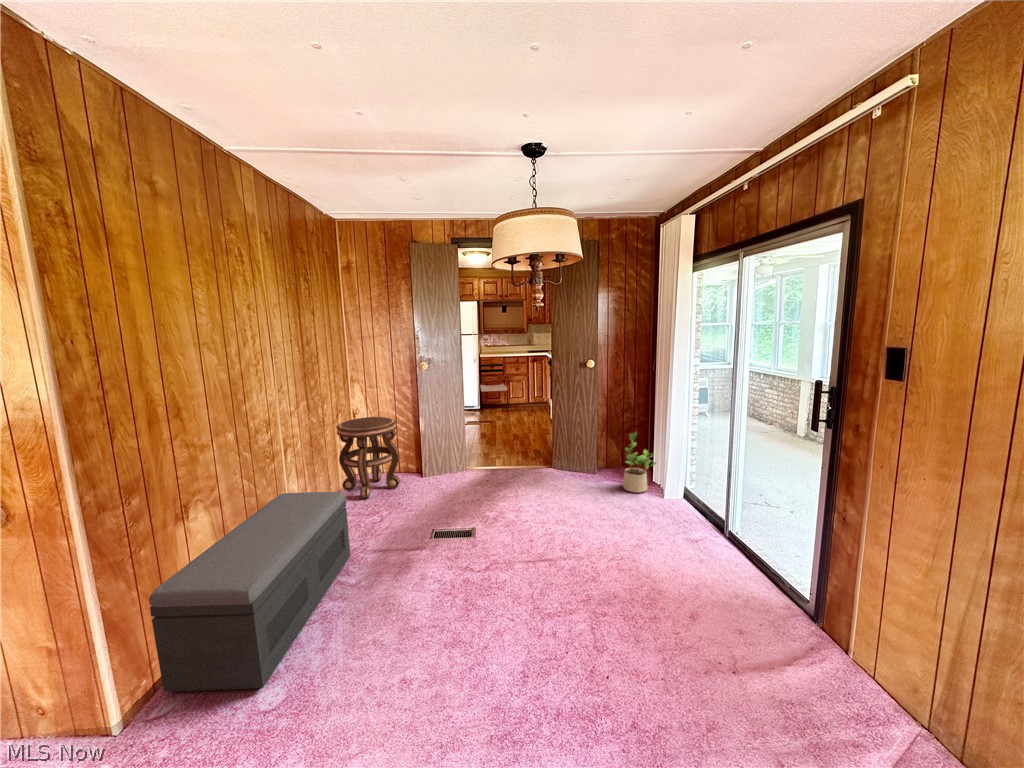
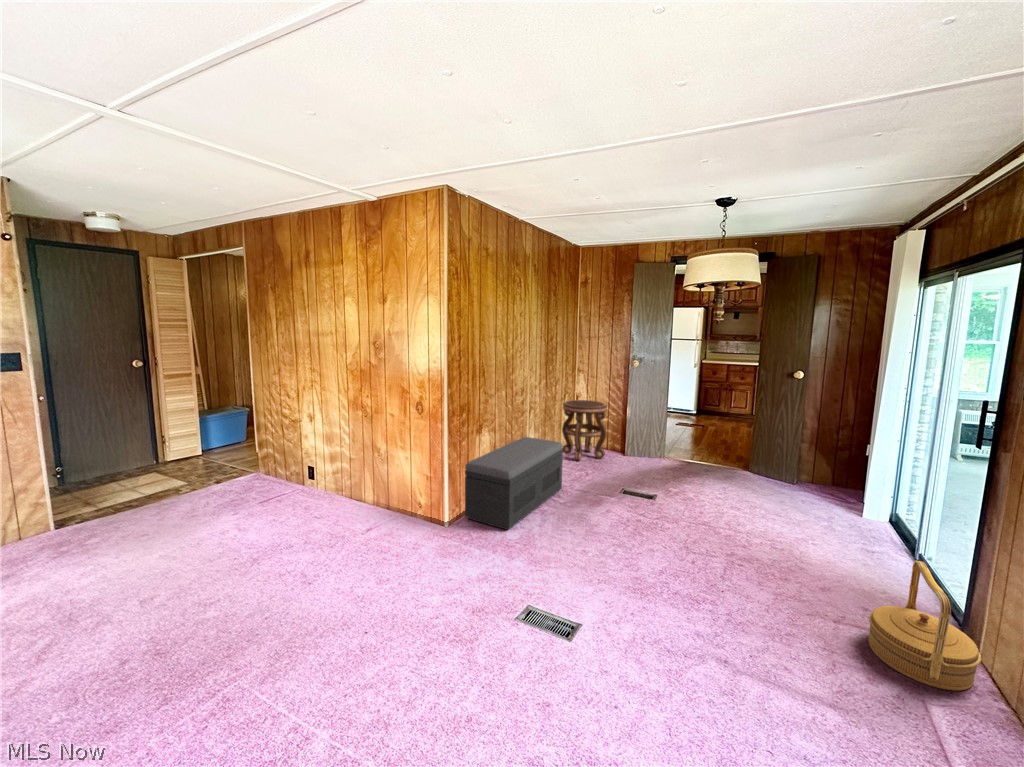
dining chair: present [478,360,508,415] -> none [693,365,726,427]
potted plant: present [623,432,656,492] -> none [819,446,862,508]
woven basket: none [772,572,896,738] -> present [868,561,981,691]

